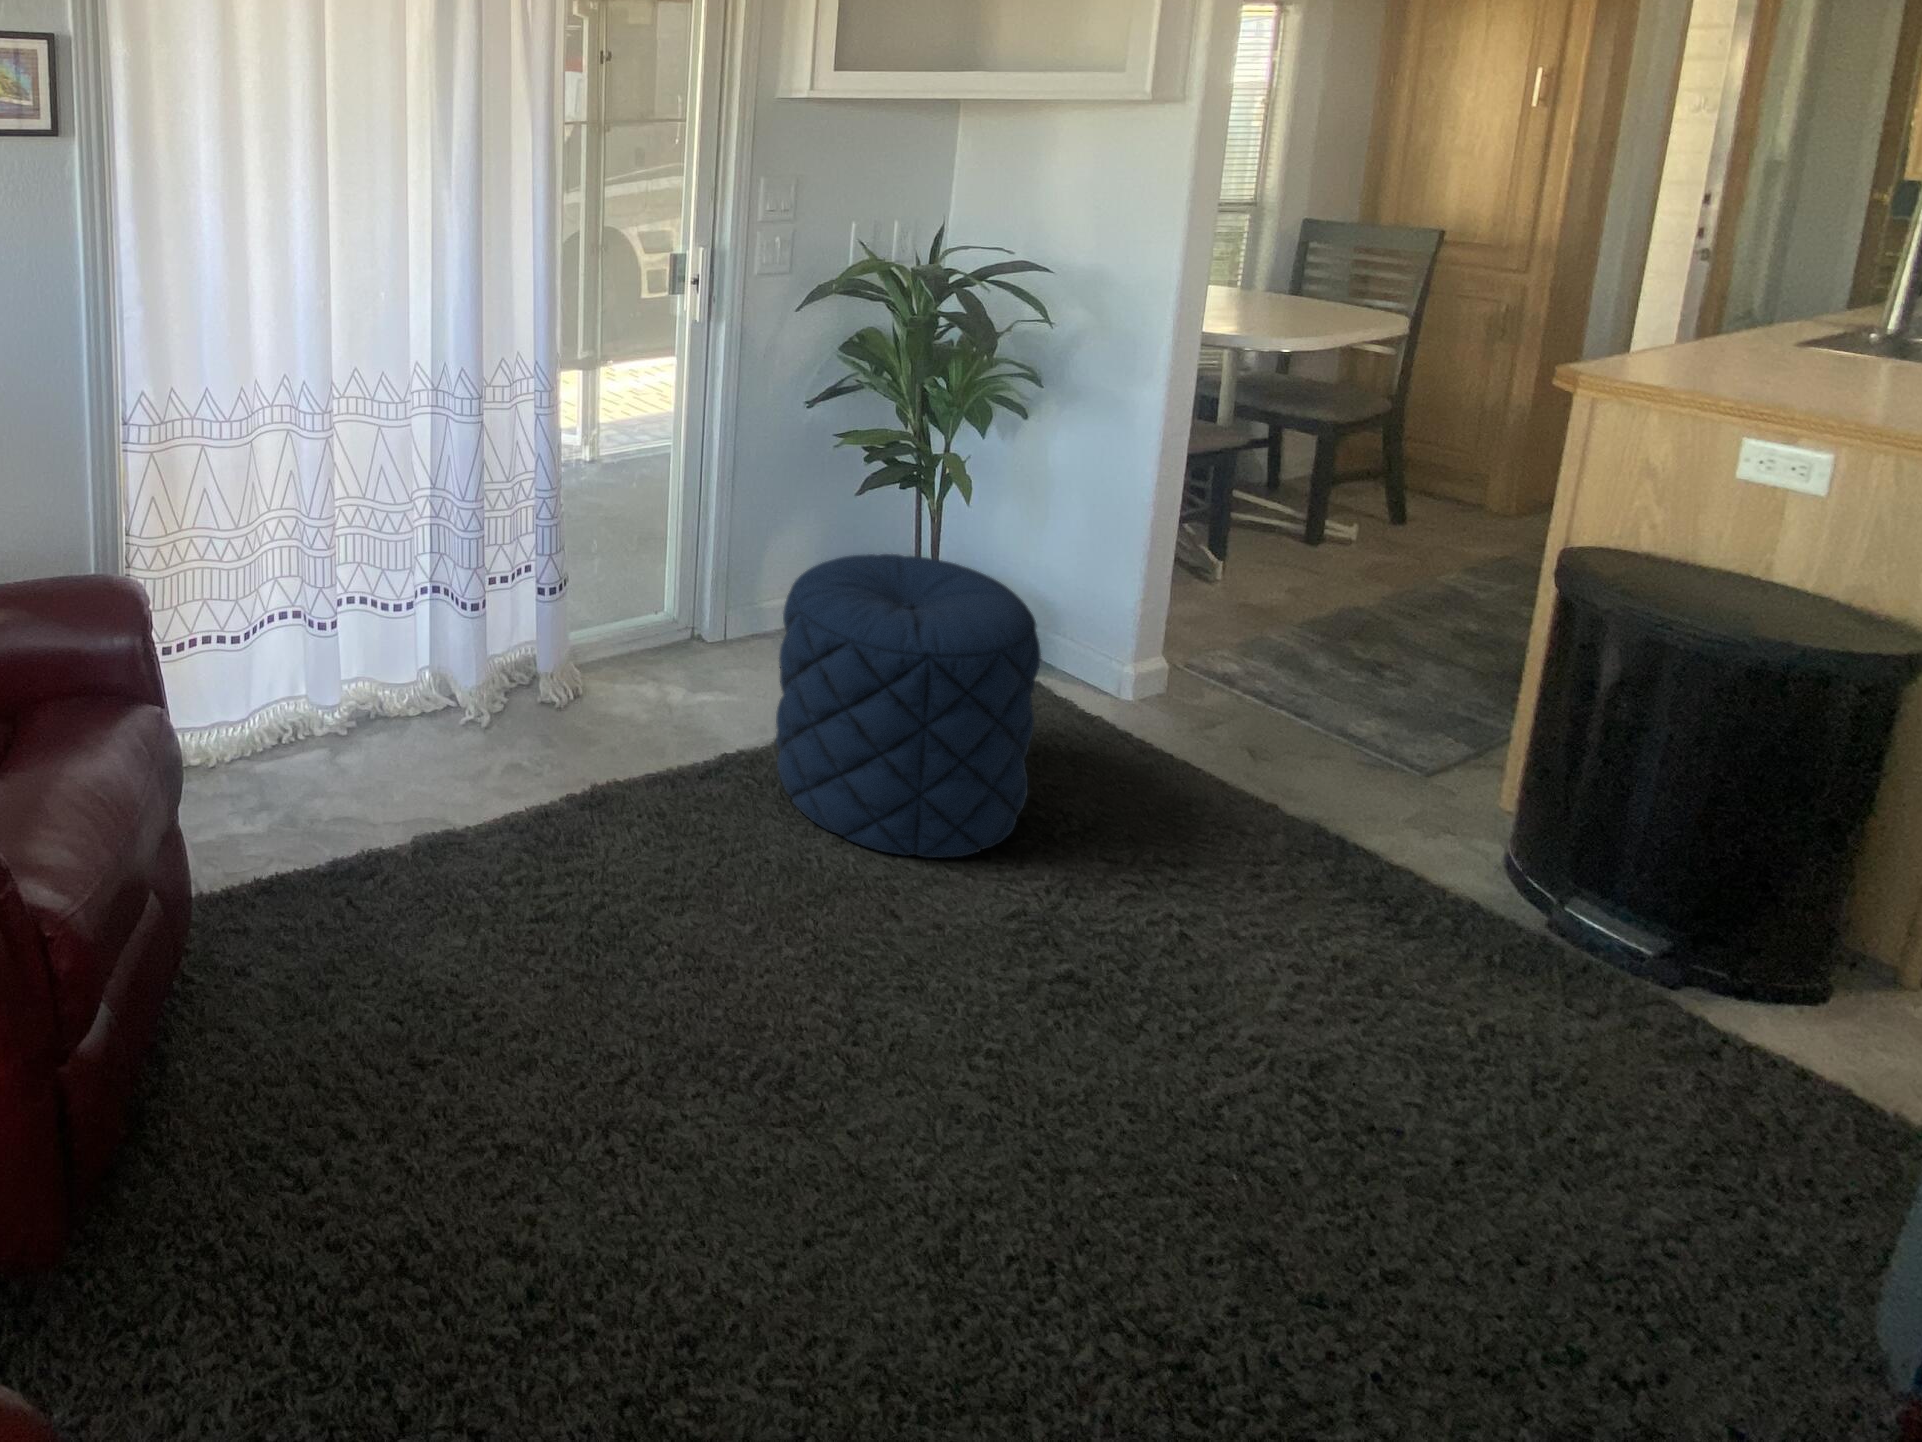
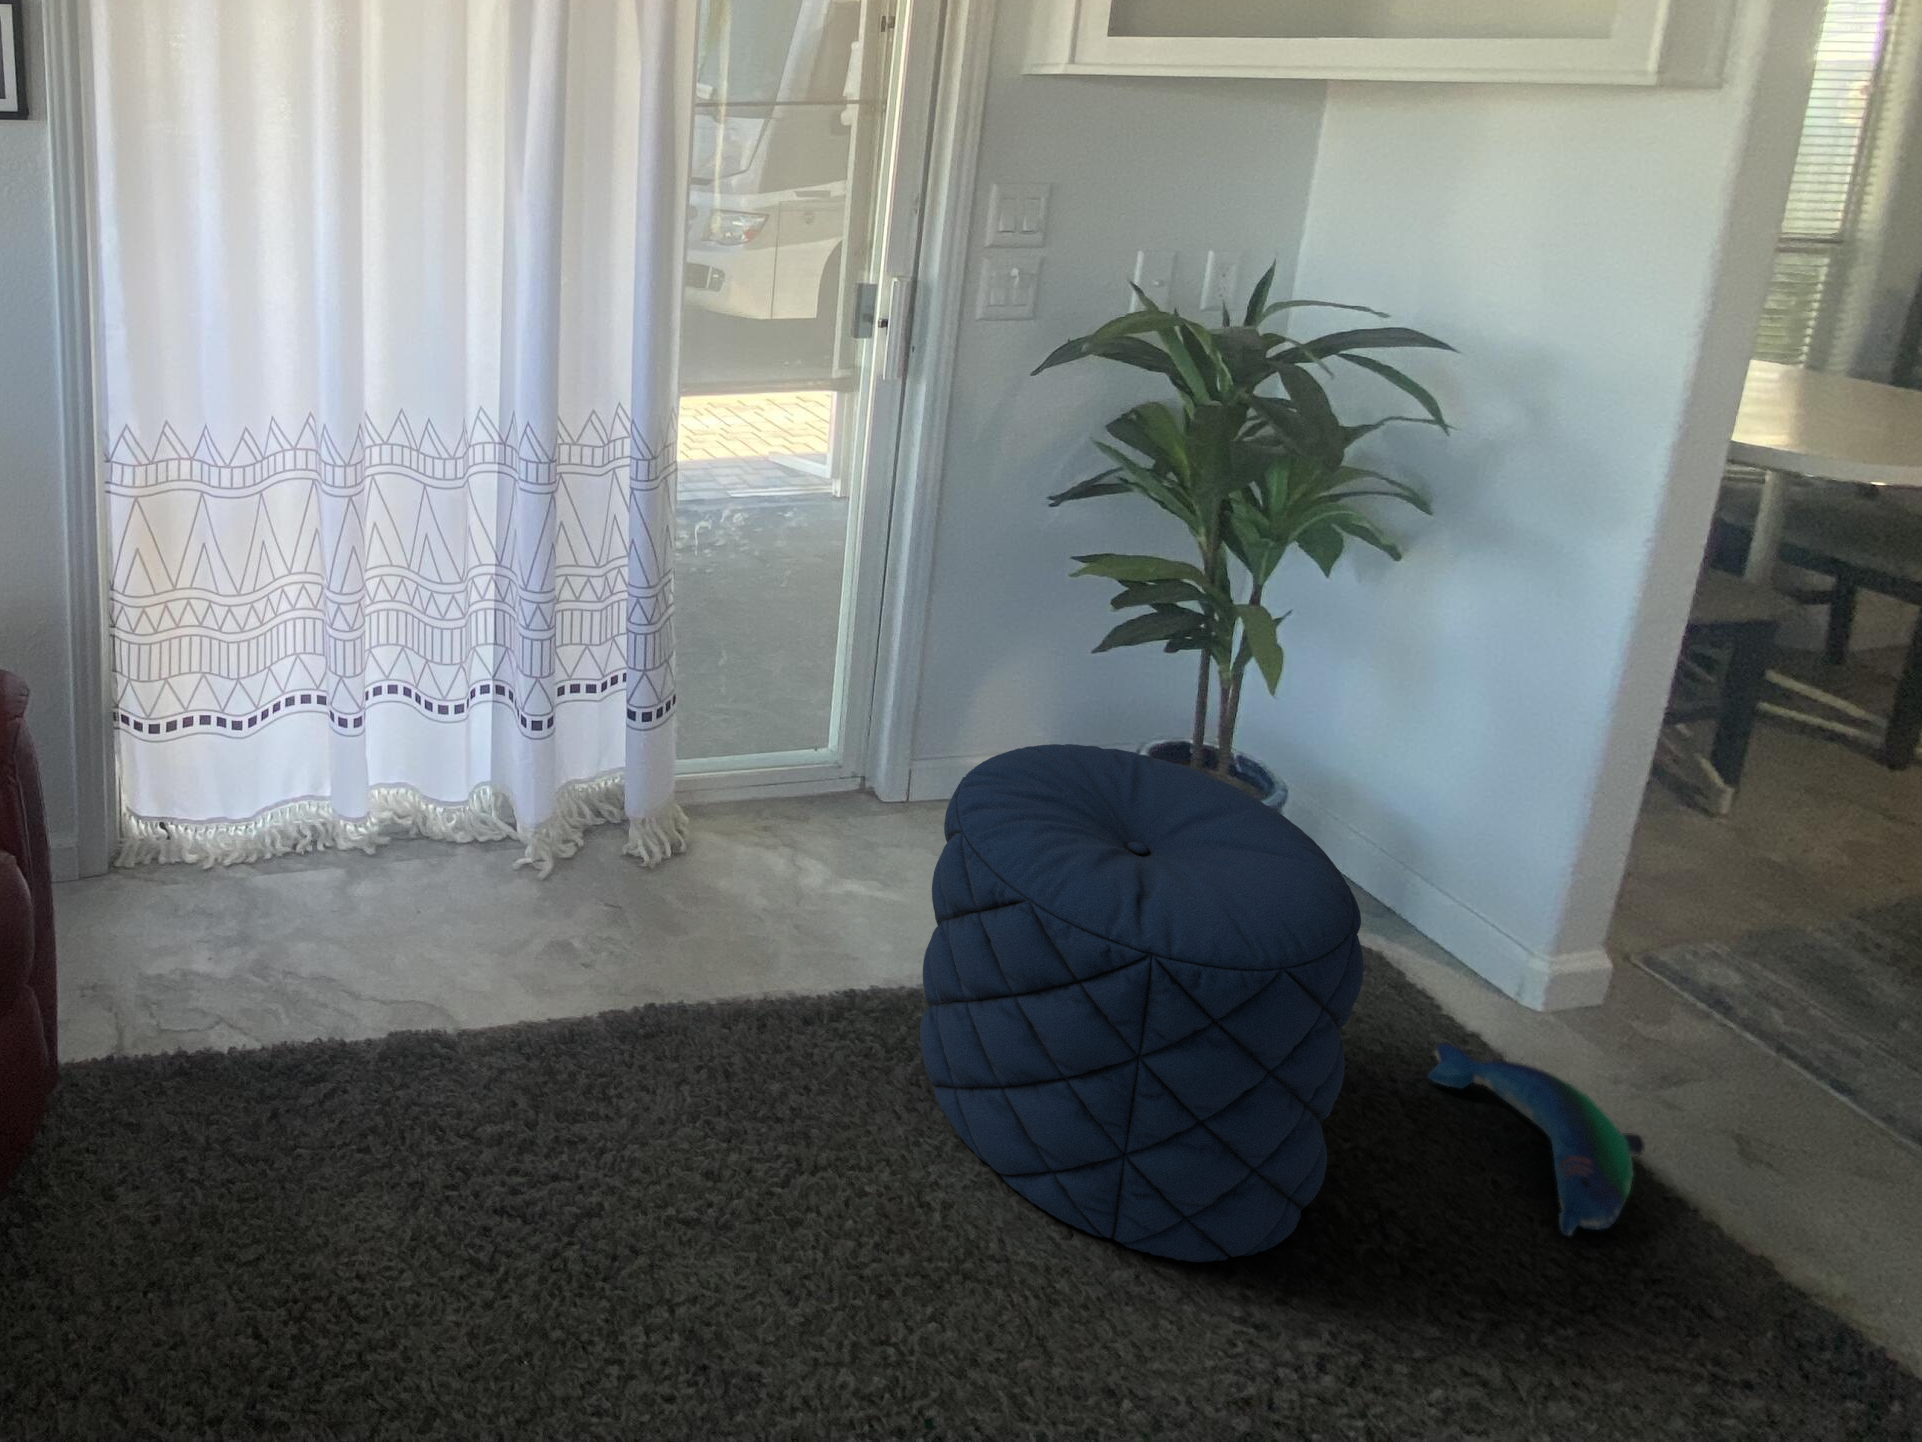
plush toy: none [1073,719,1189,804] -> present [1428,1043,1645,1237]

